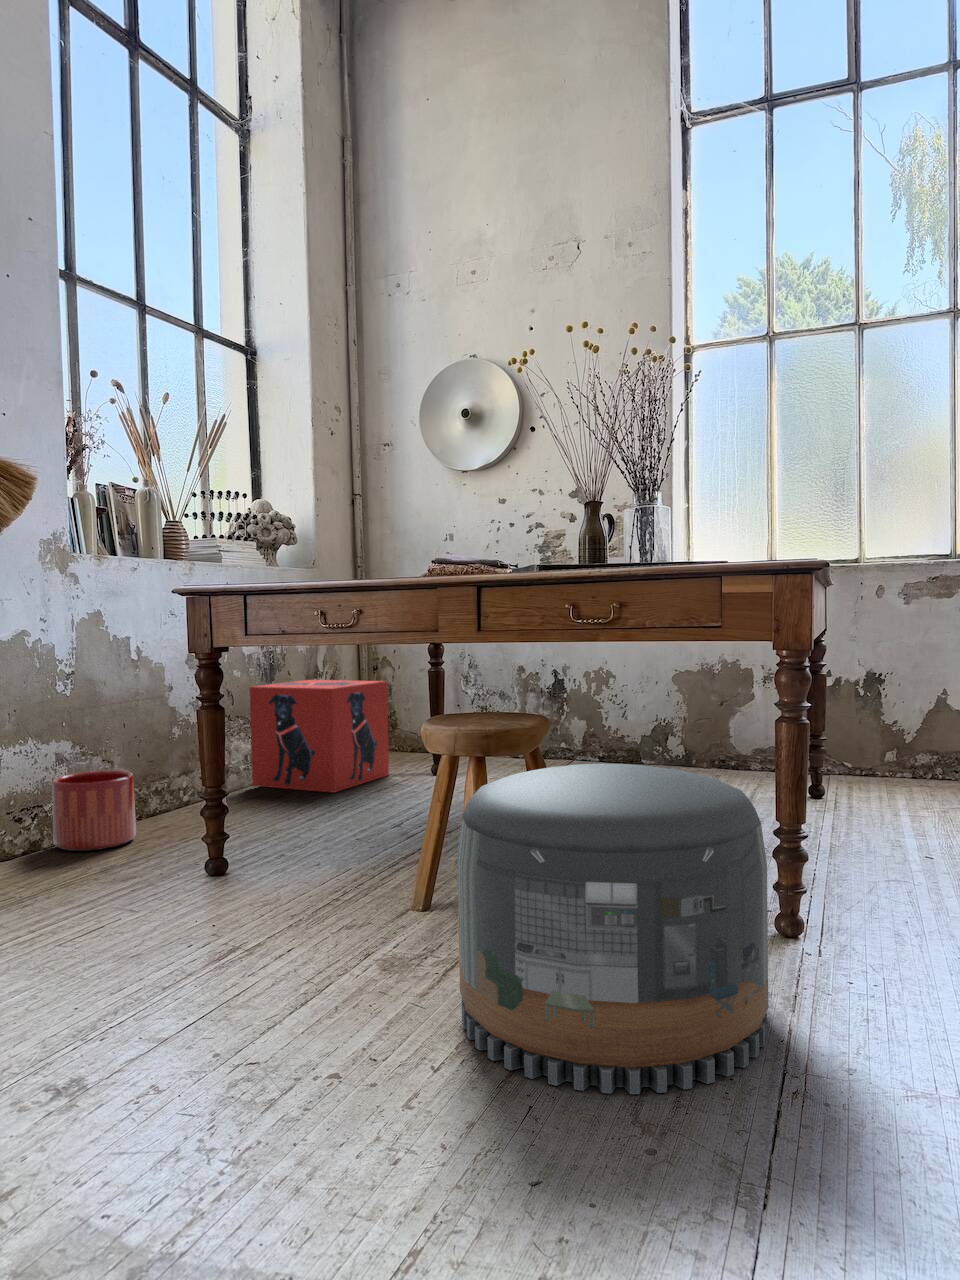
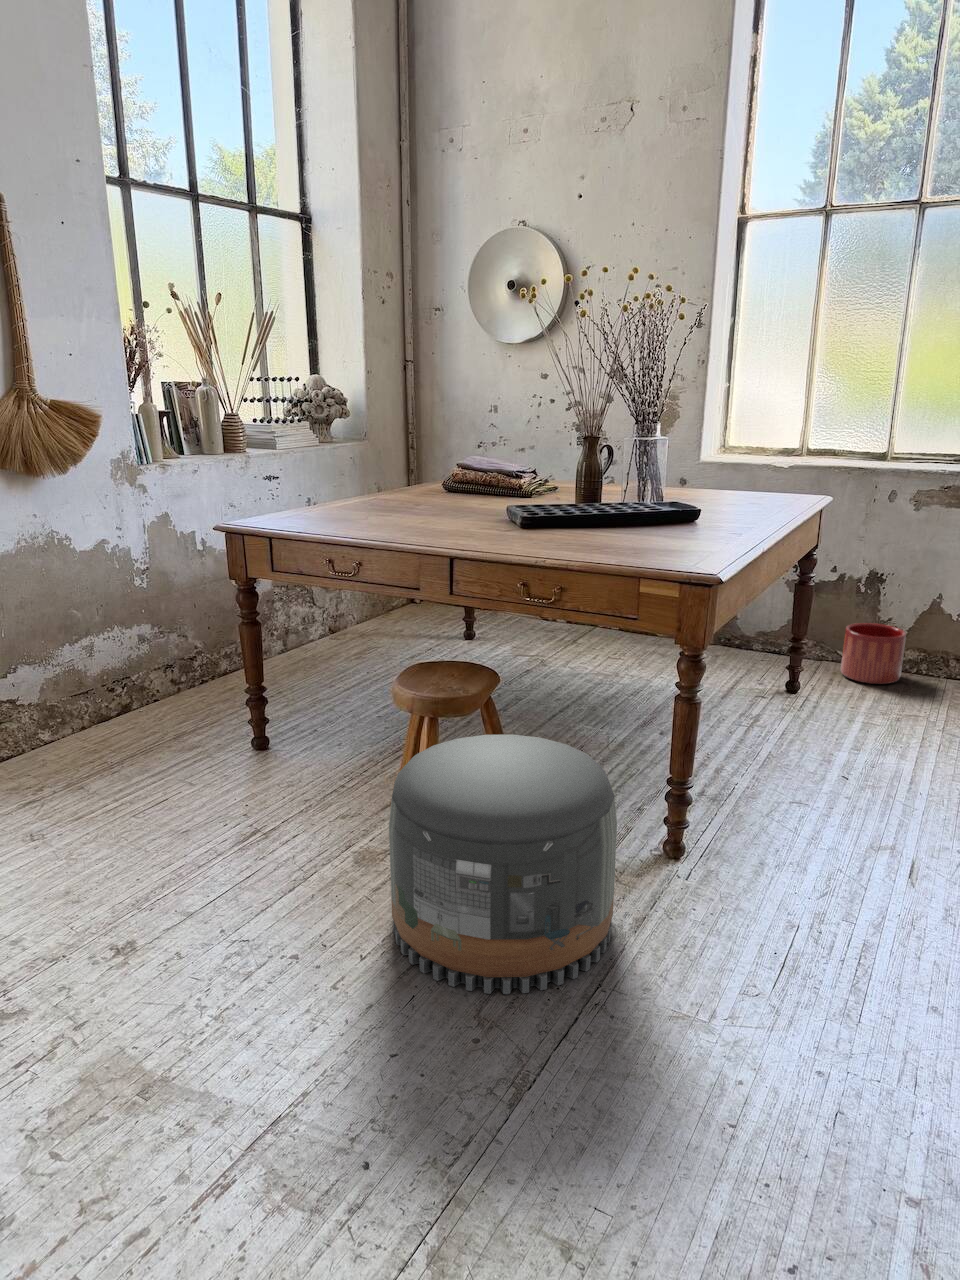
storage box: present [250,680,389,793] -> none [305,547,428,657]
planter: present [52,771,136,851] -> present [841,623,906,684]

